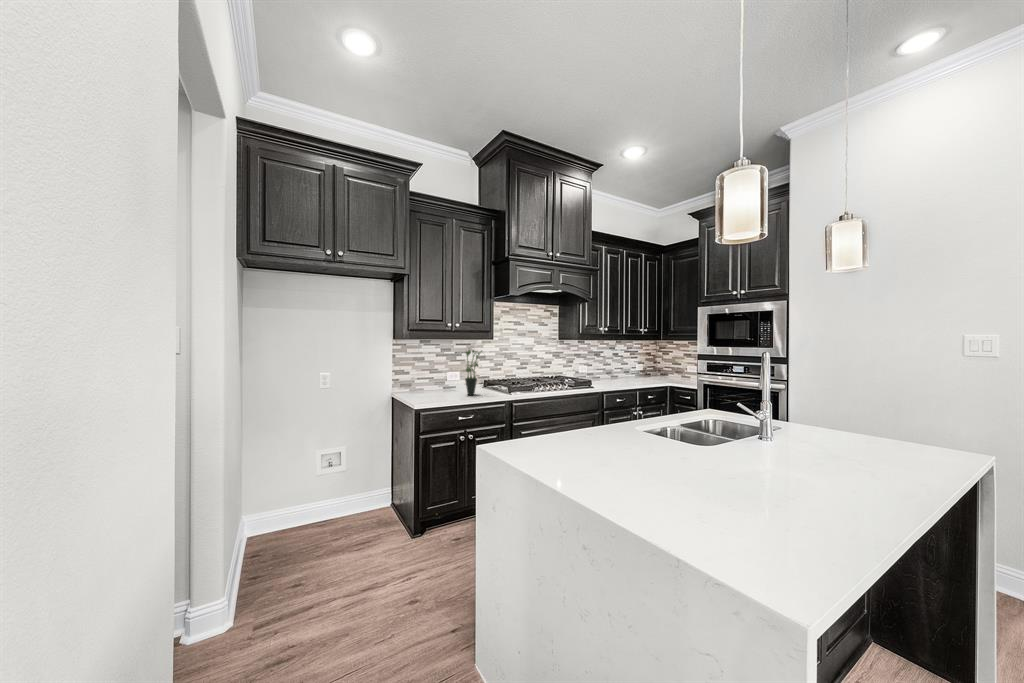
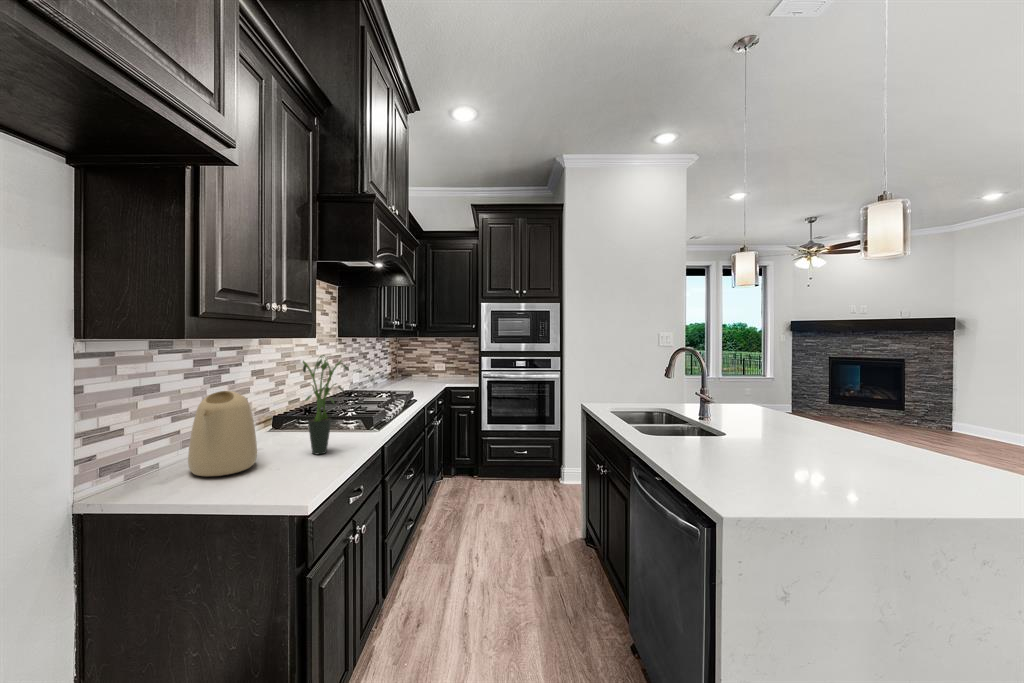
kettle: none [421,361,450,394] -> present [188,391,257,476]

